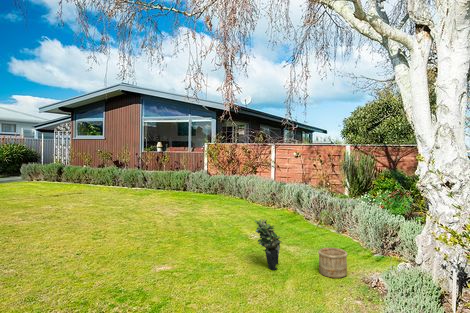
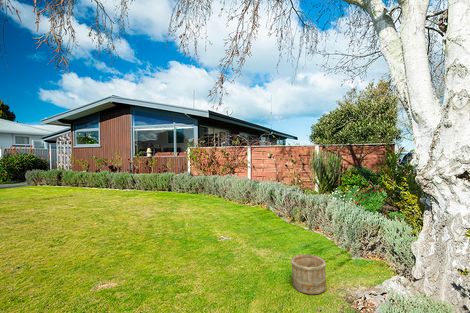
potted plant: present [255,219,281,270] -> none [216,222,248,285]

